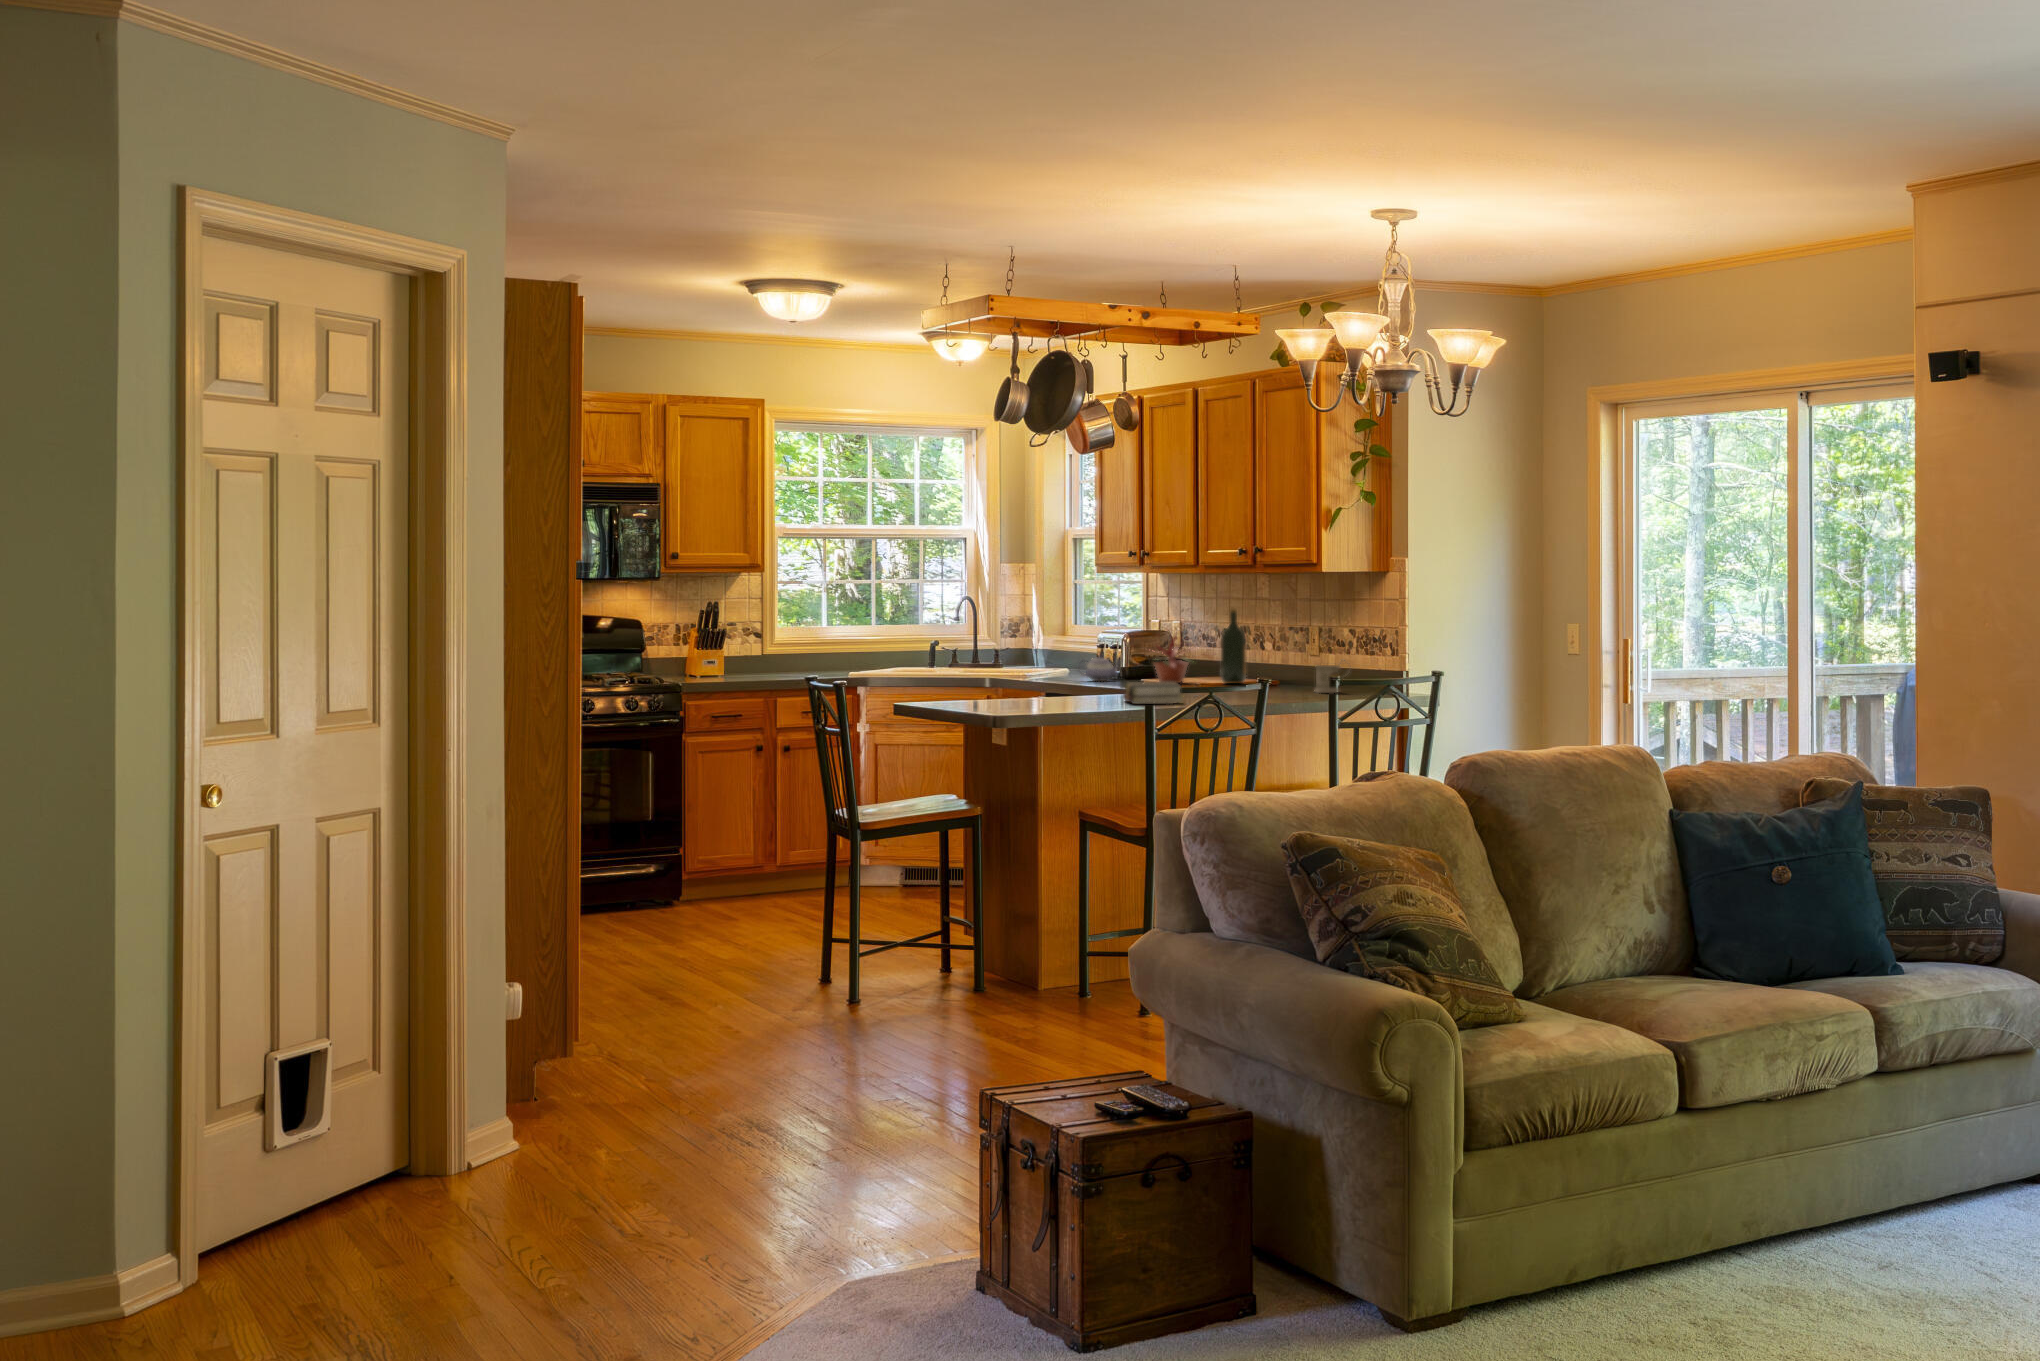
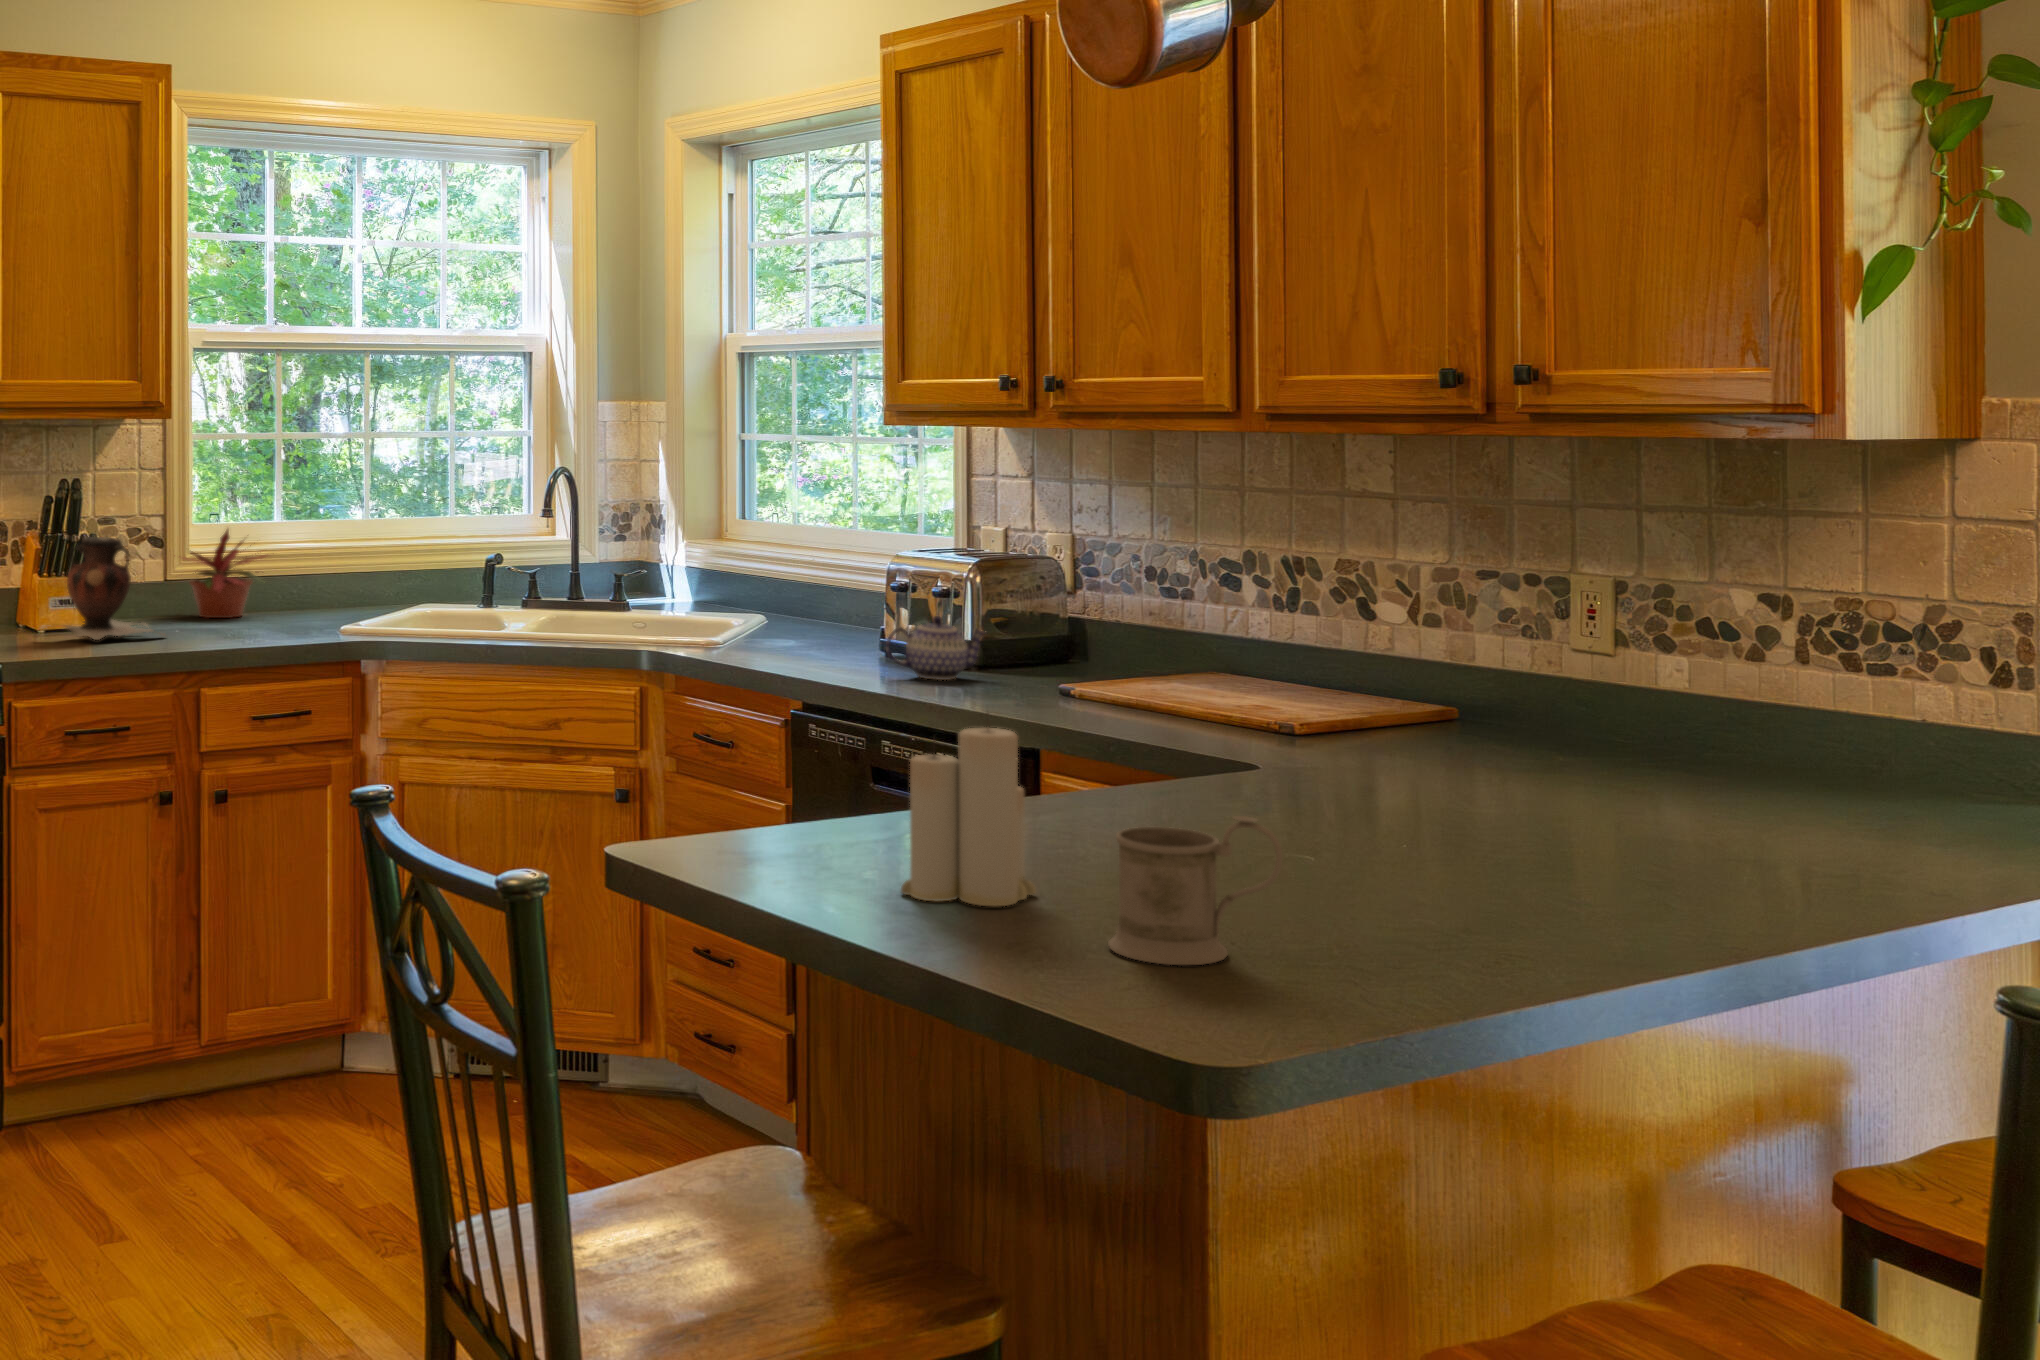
wine bottle: present [1221,608,1247,684] -> none [1283,517,1352,709]
vase: none [698,629,762,676] -> present [42,537,153,640]
potted plant: present [1154,636,1194,683] -> present [189,529,265,618]
candle: none [970,650,1010,704] -> present [901,727,1036,906]
mug: present [1315,660,1345,693] -> present [1108,816,1282,965]
hardback book: present [1123,682,1184,704] -> none [1365,803,1672,921]

